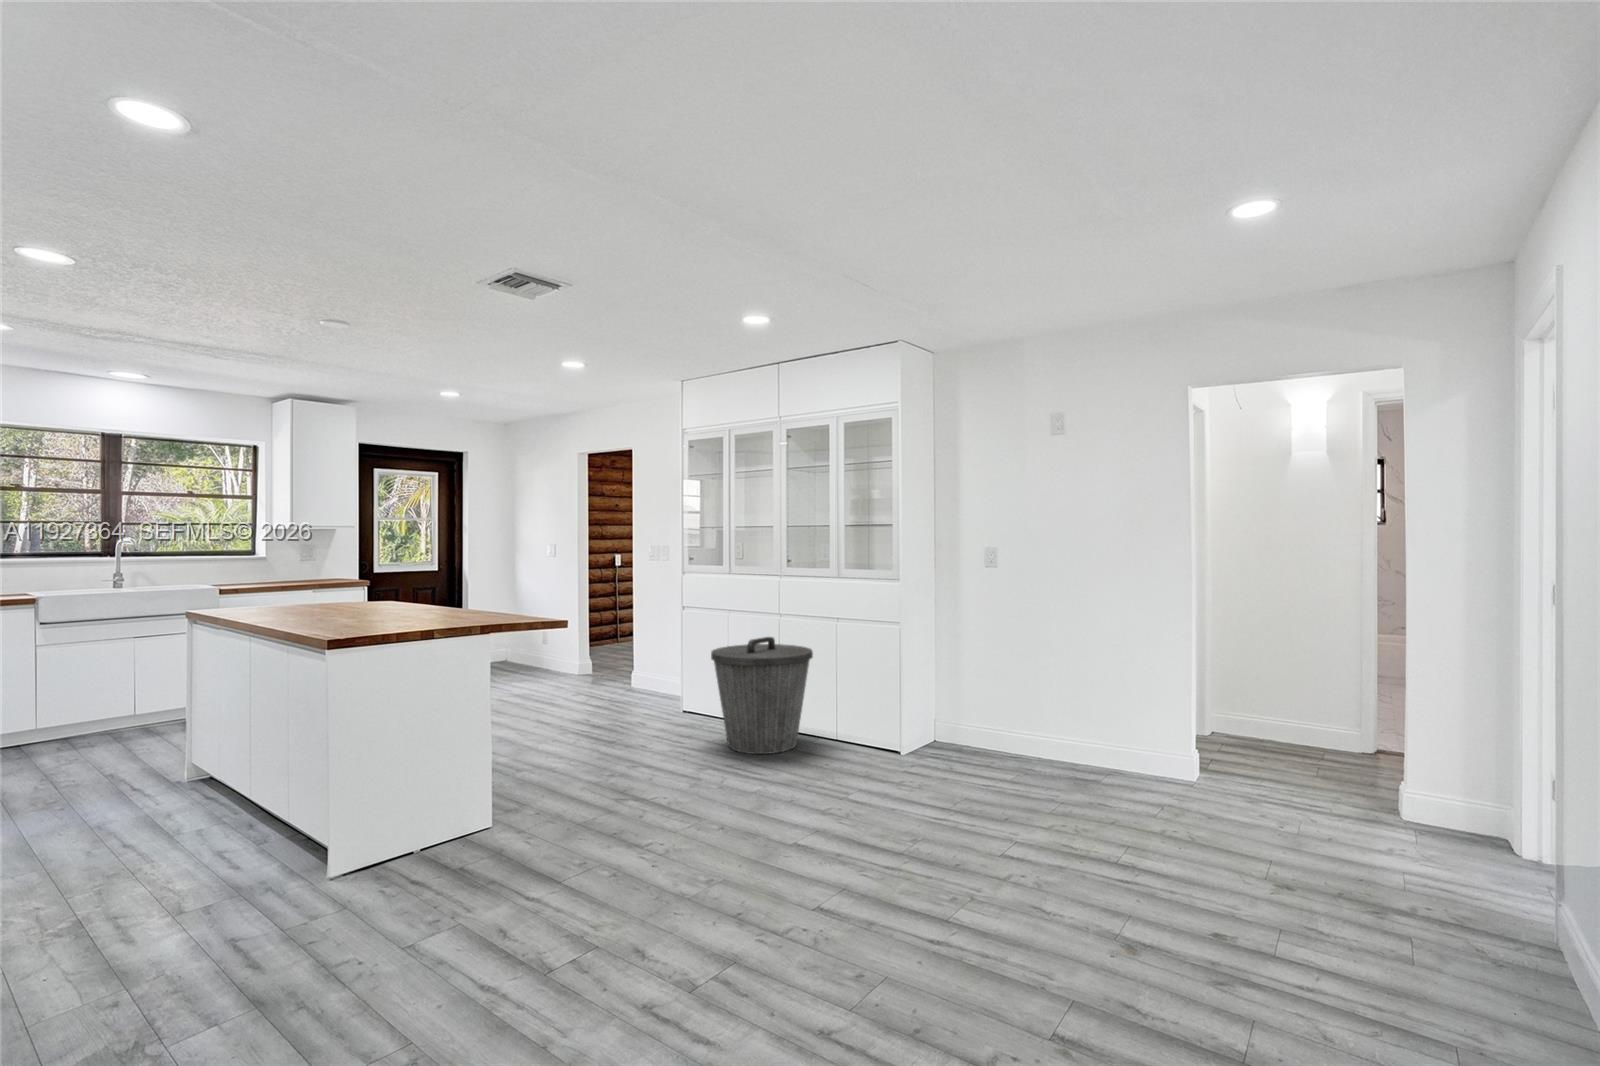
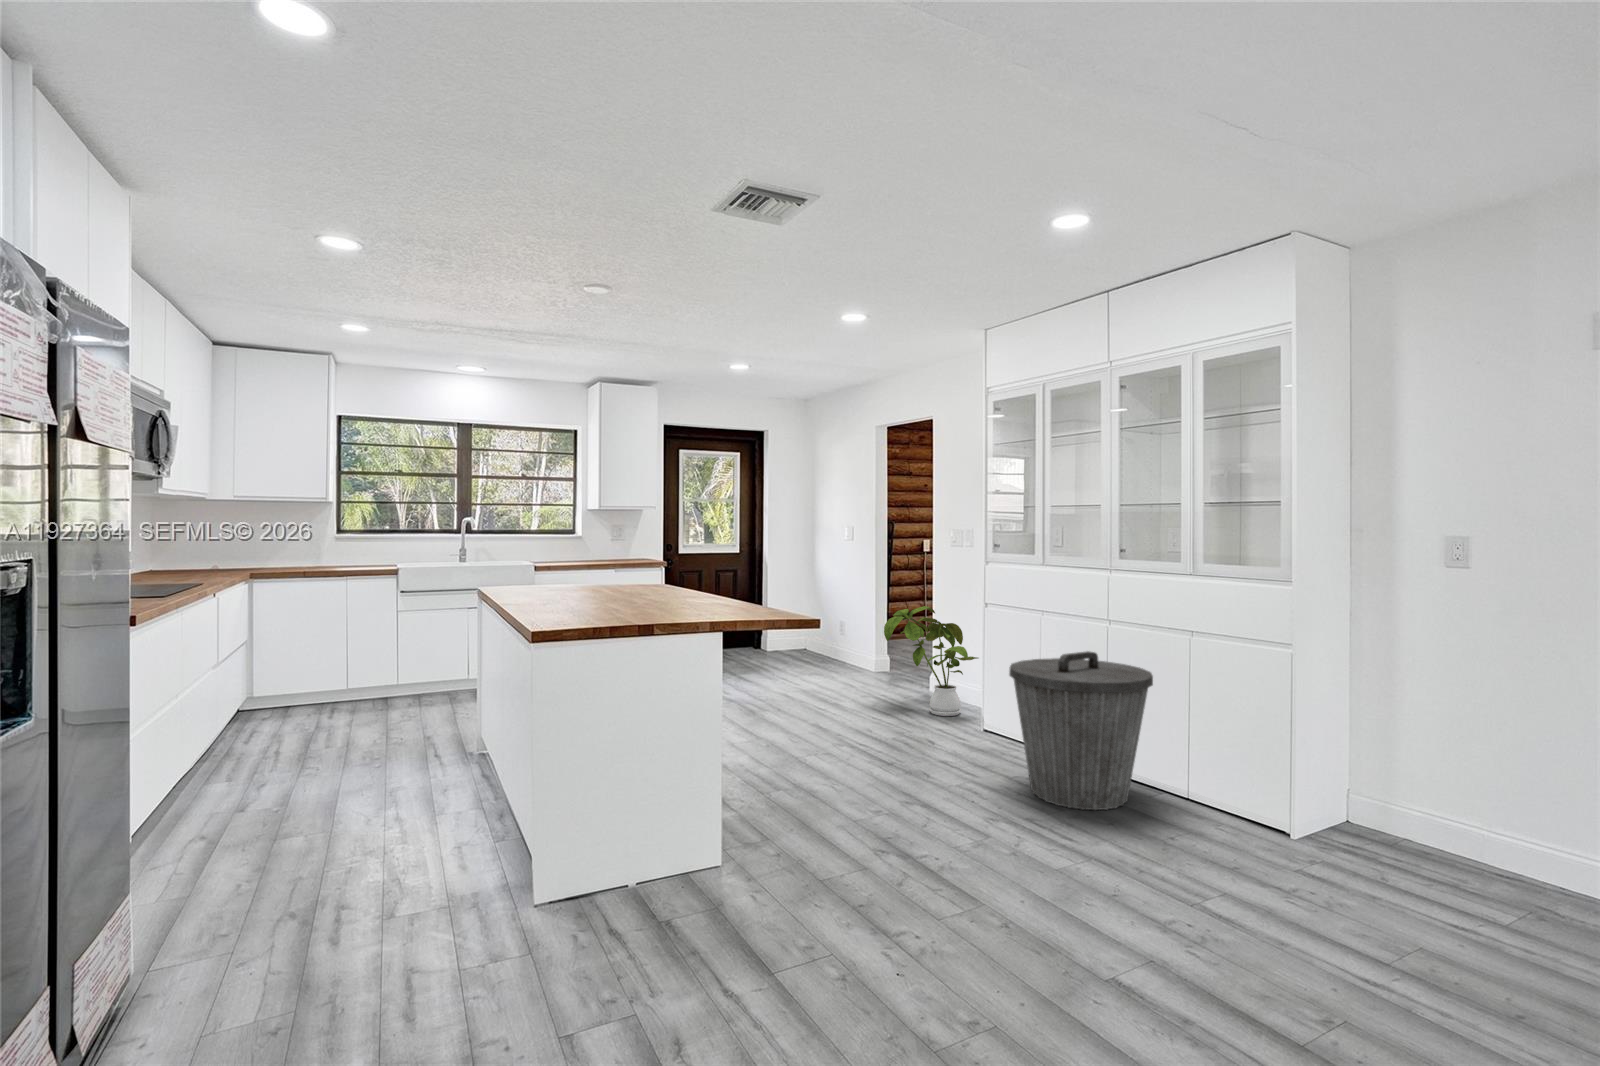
house plant: none [598,612,680,703] -> present [884,606,978,716]

